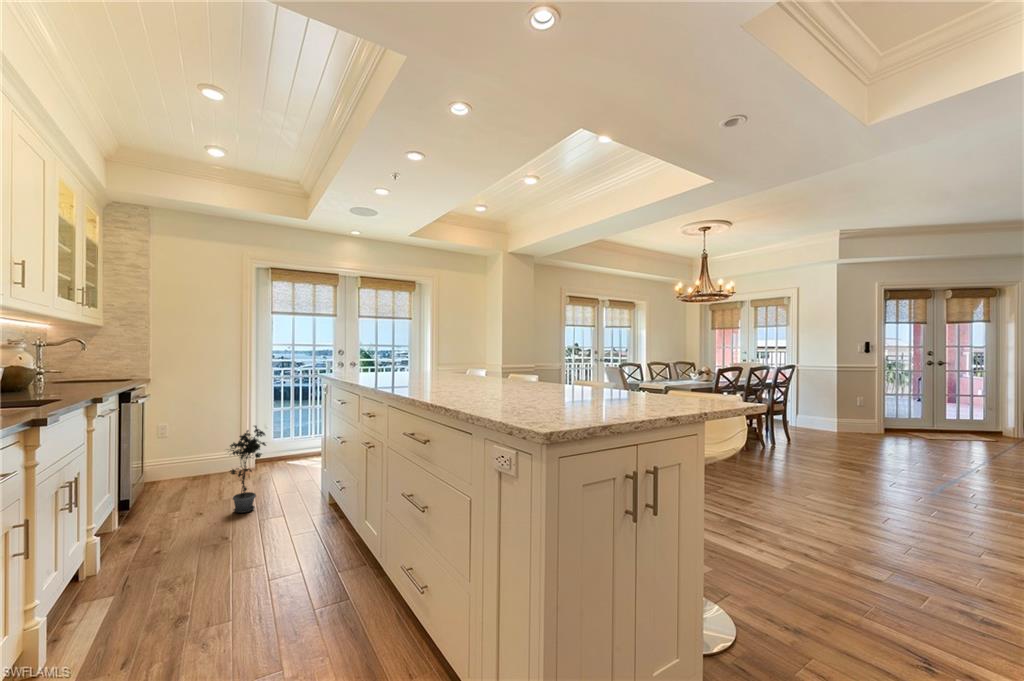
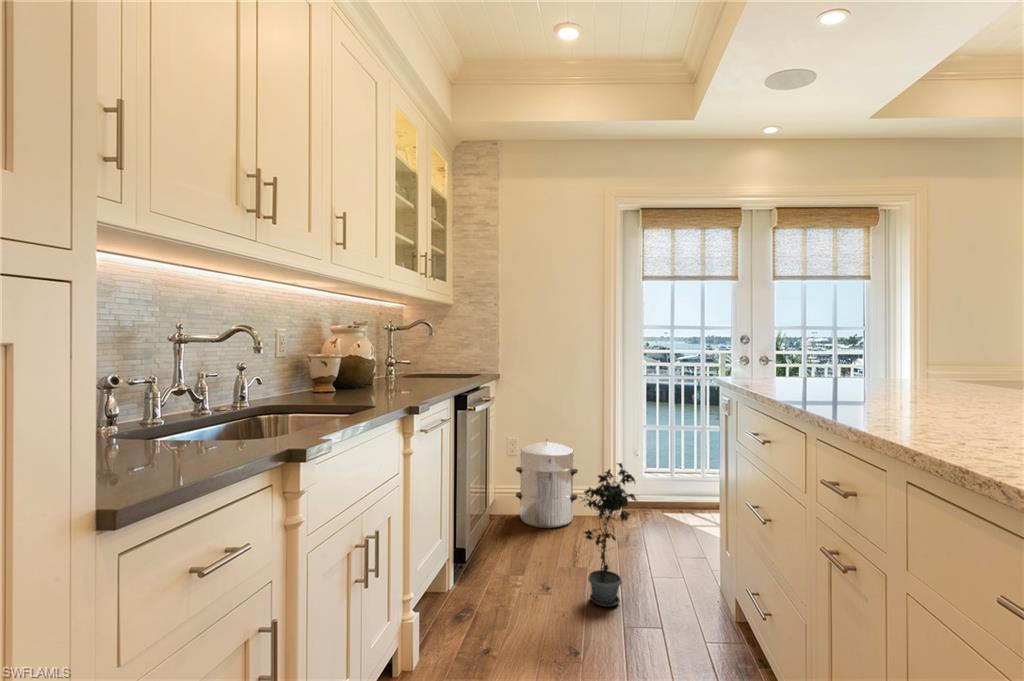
waste bin: none [167,423,222,486] -> present [516,440,578,528]

